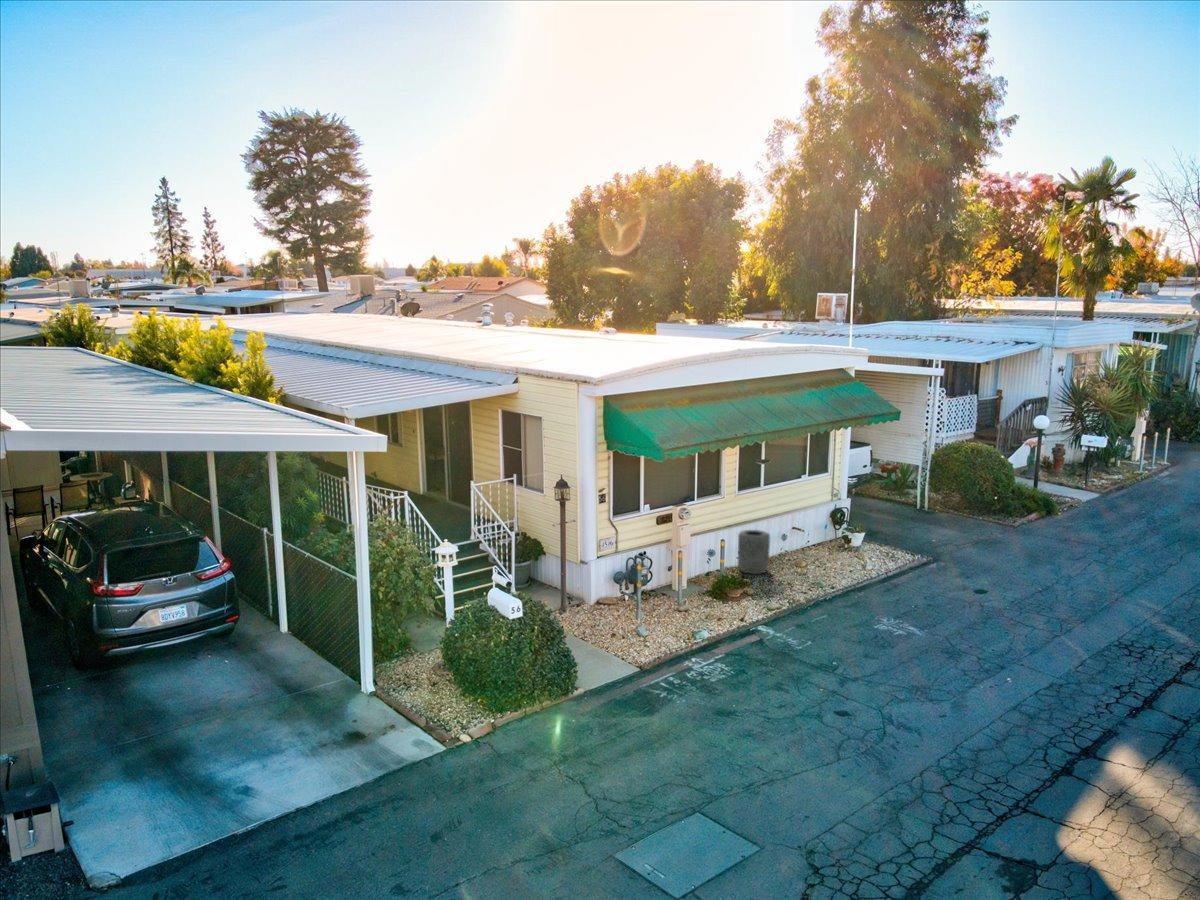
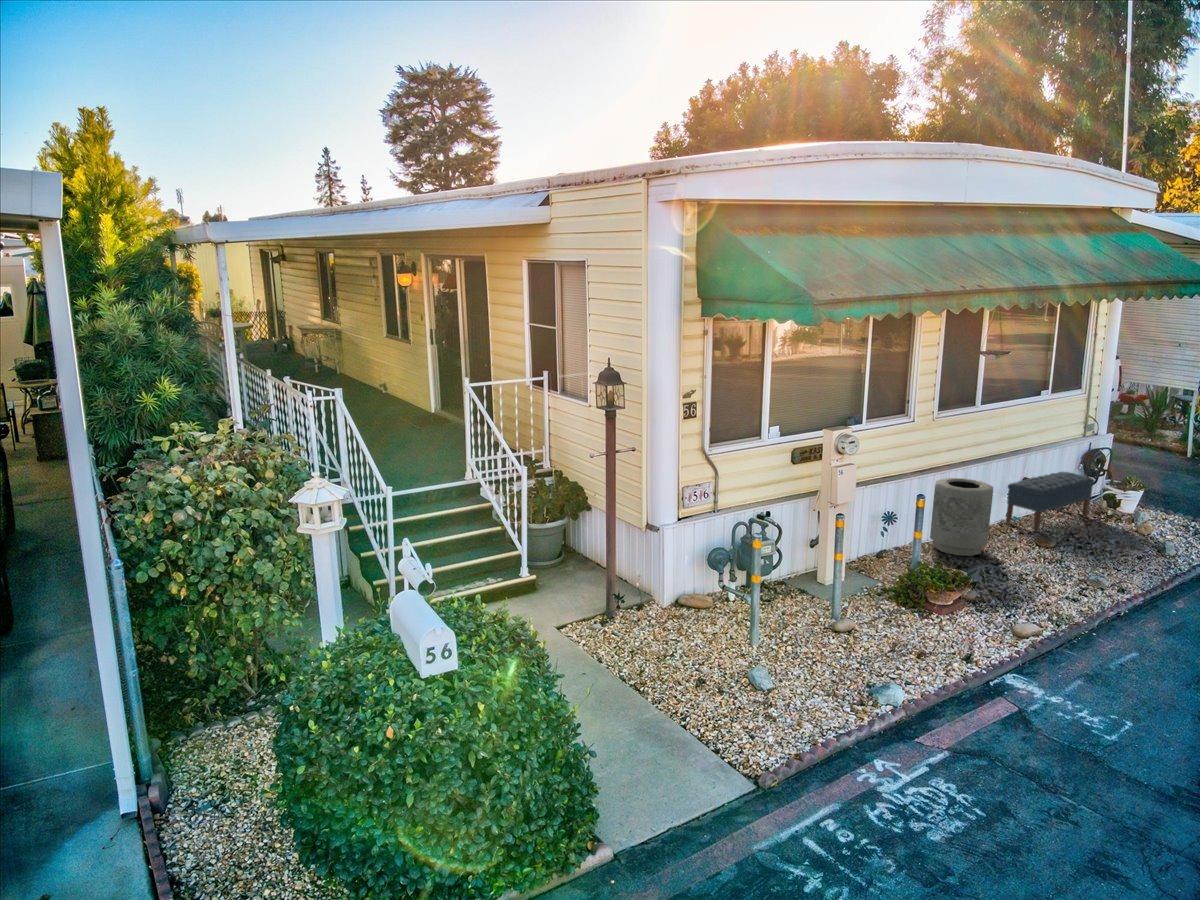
bench: none [784,524,835,560] -> present [1006,472,1094,532]

